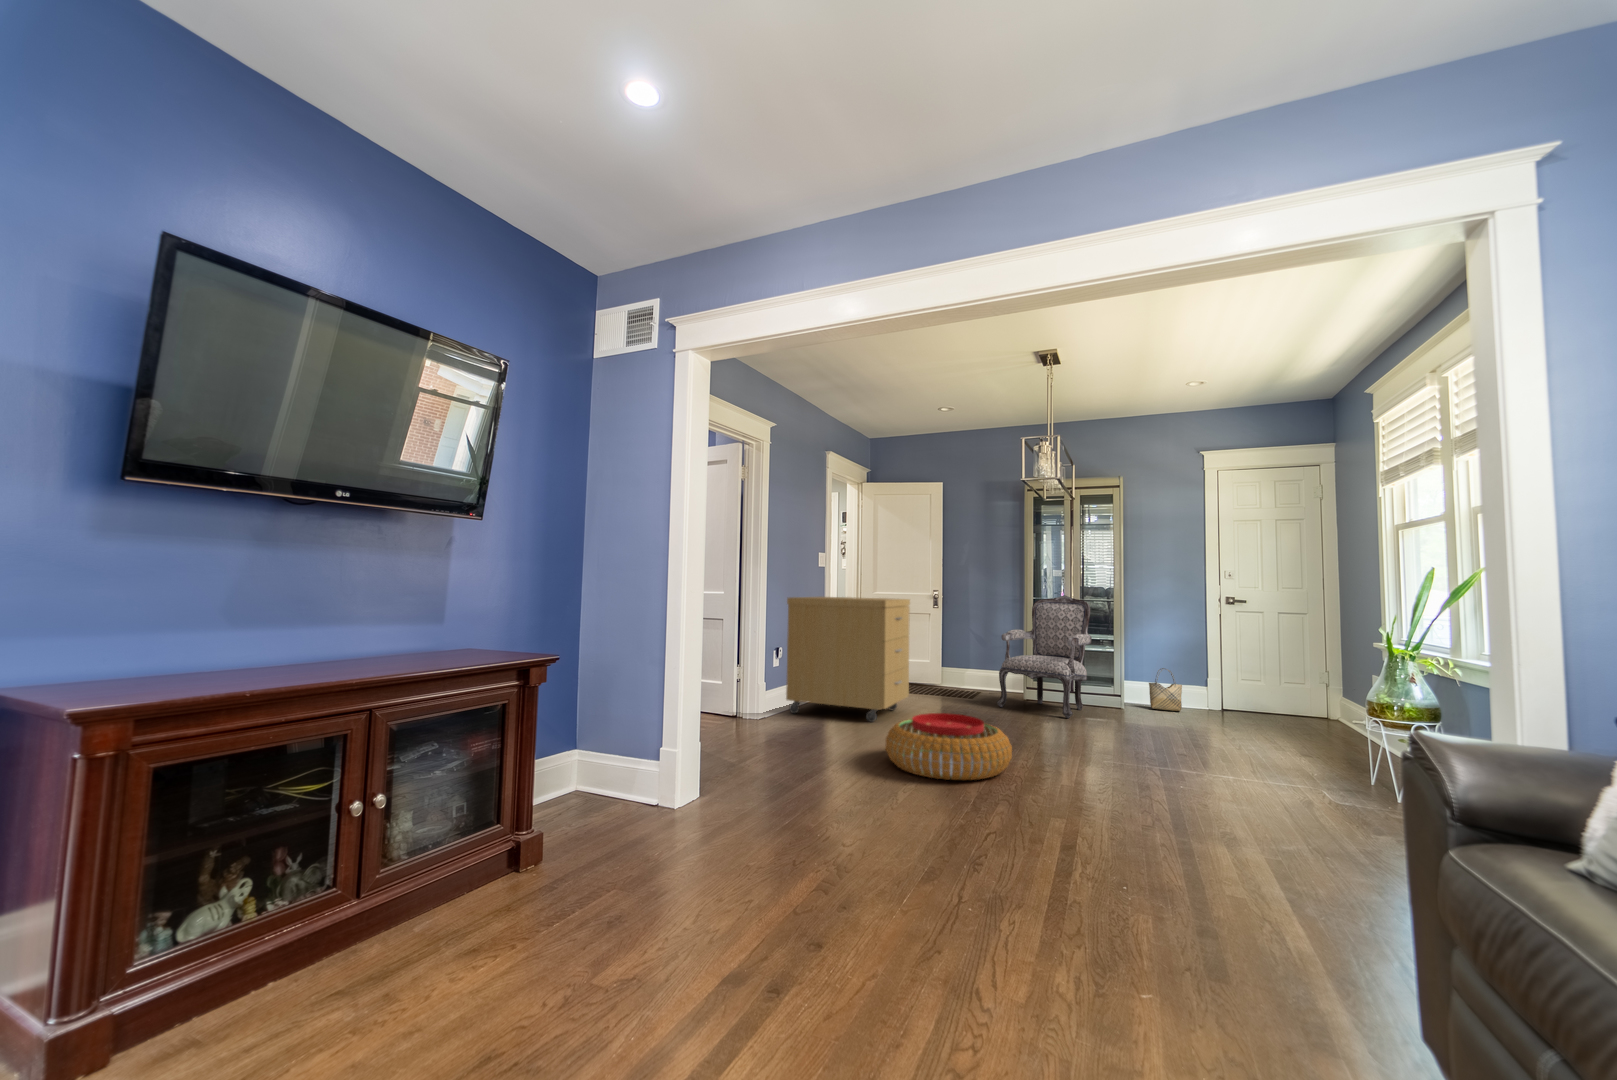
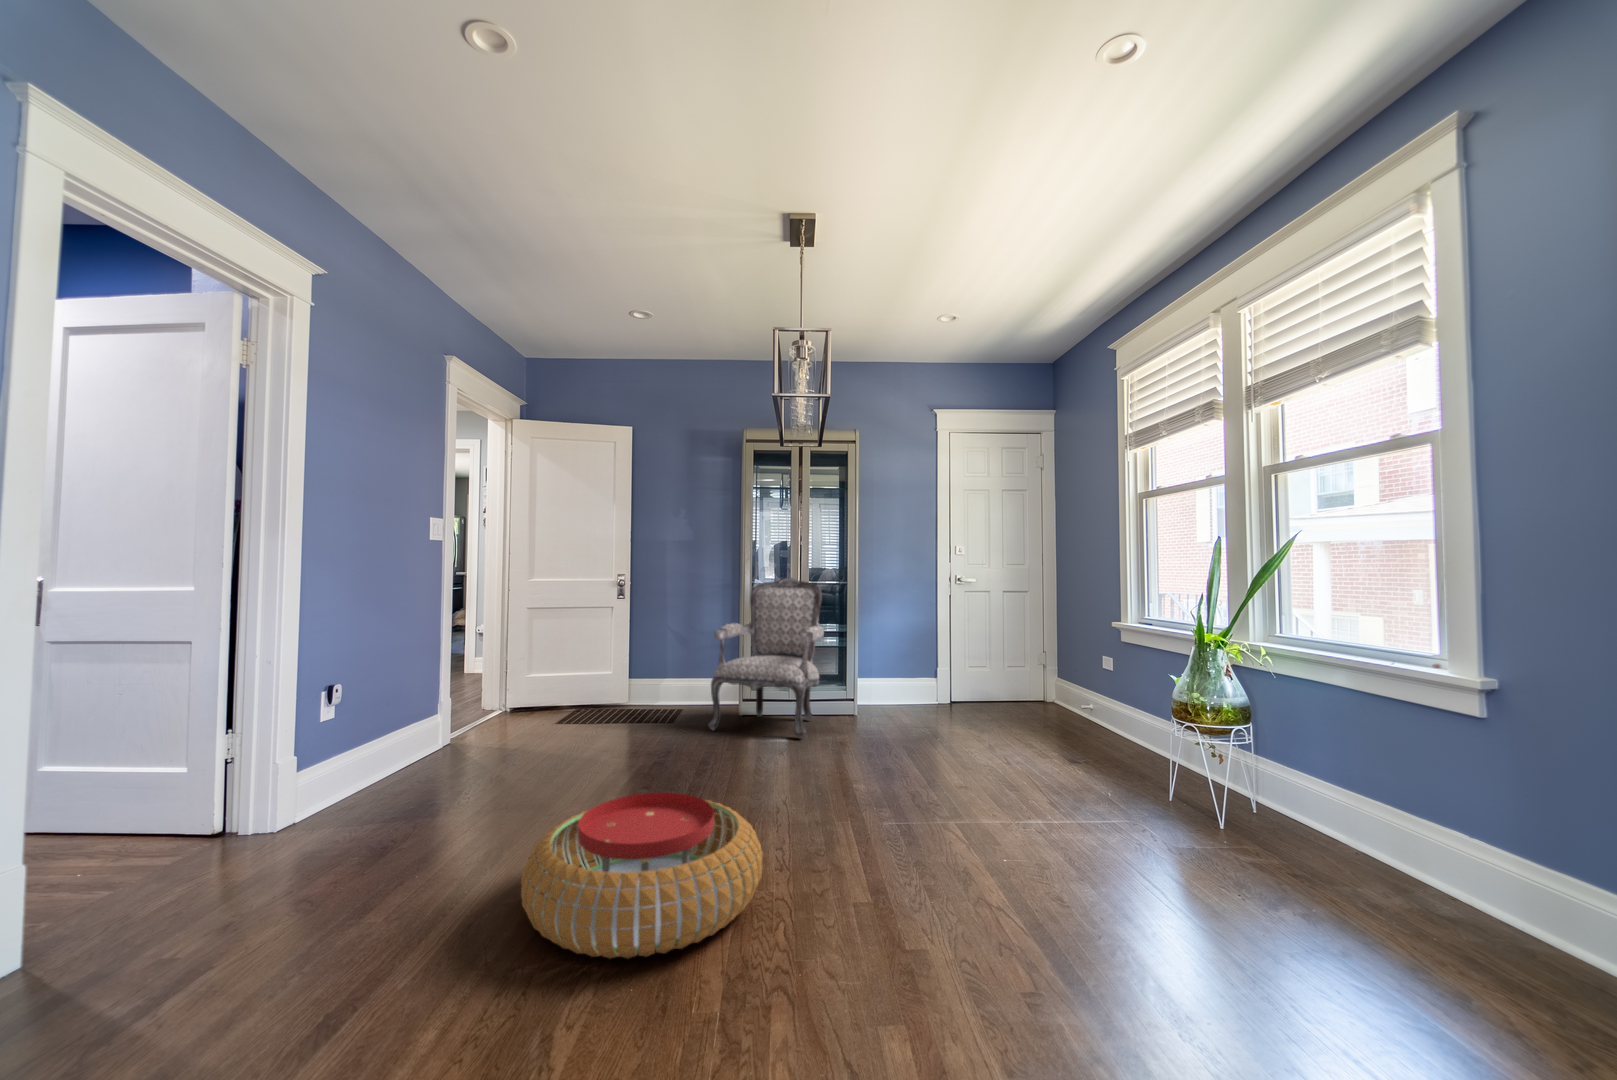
storage cabinet: present [786,597,910,722] -> none [347,588,585,798]
woven basket: present [1149,668,1182,711] -> none [880,659,914,708]

